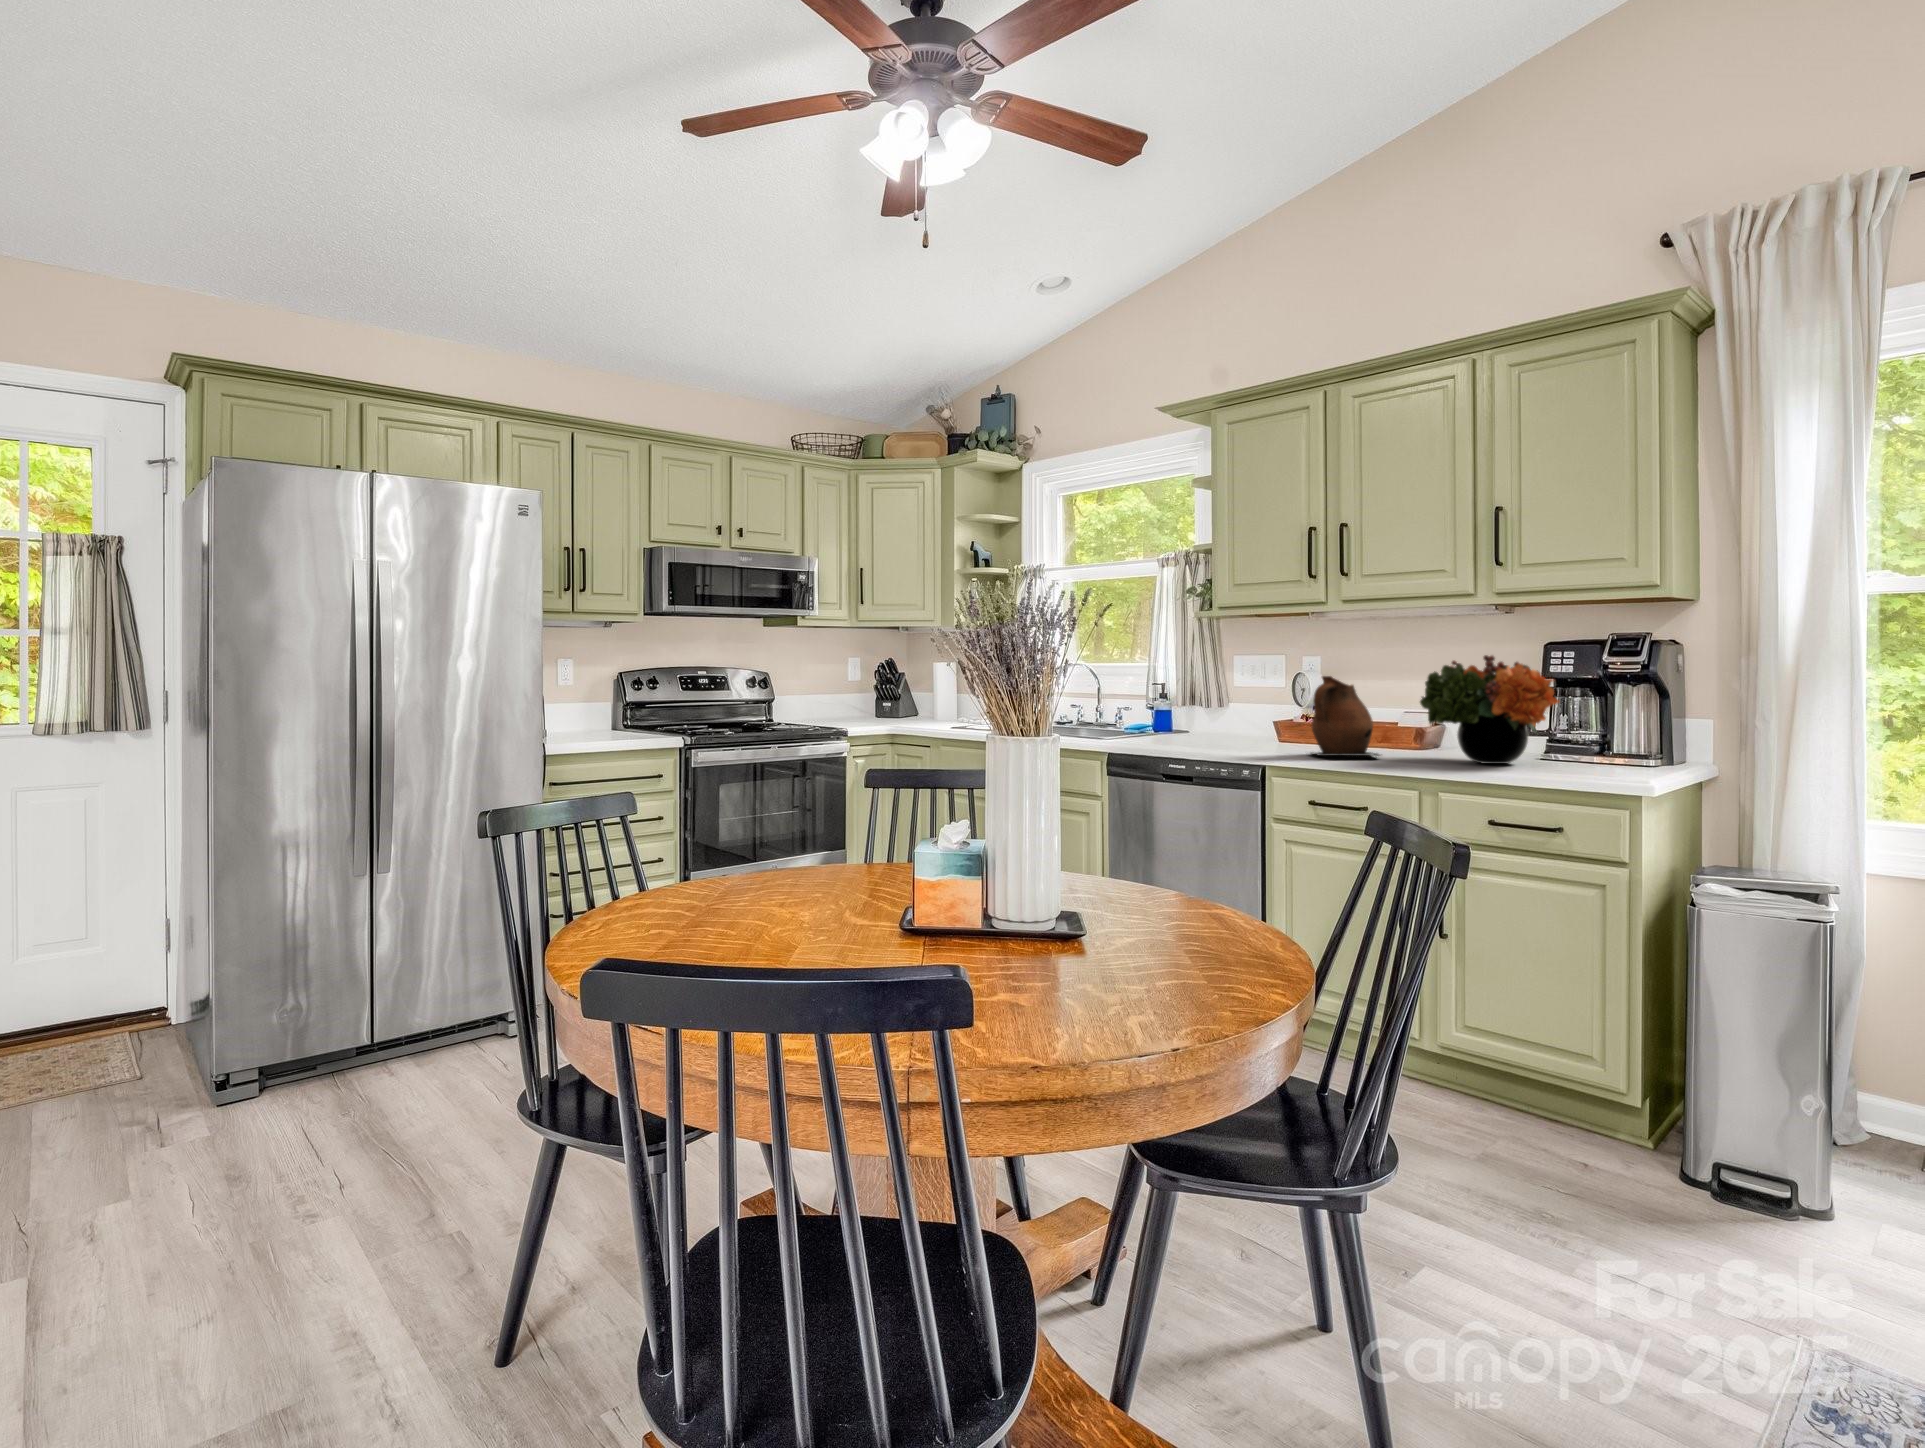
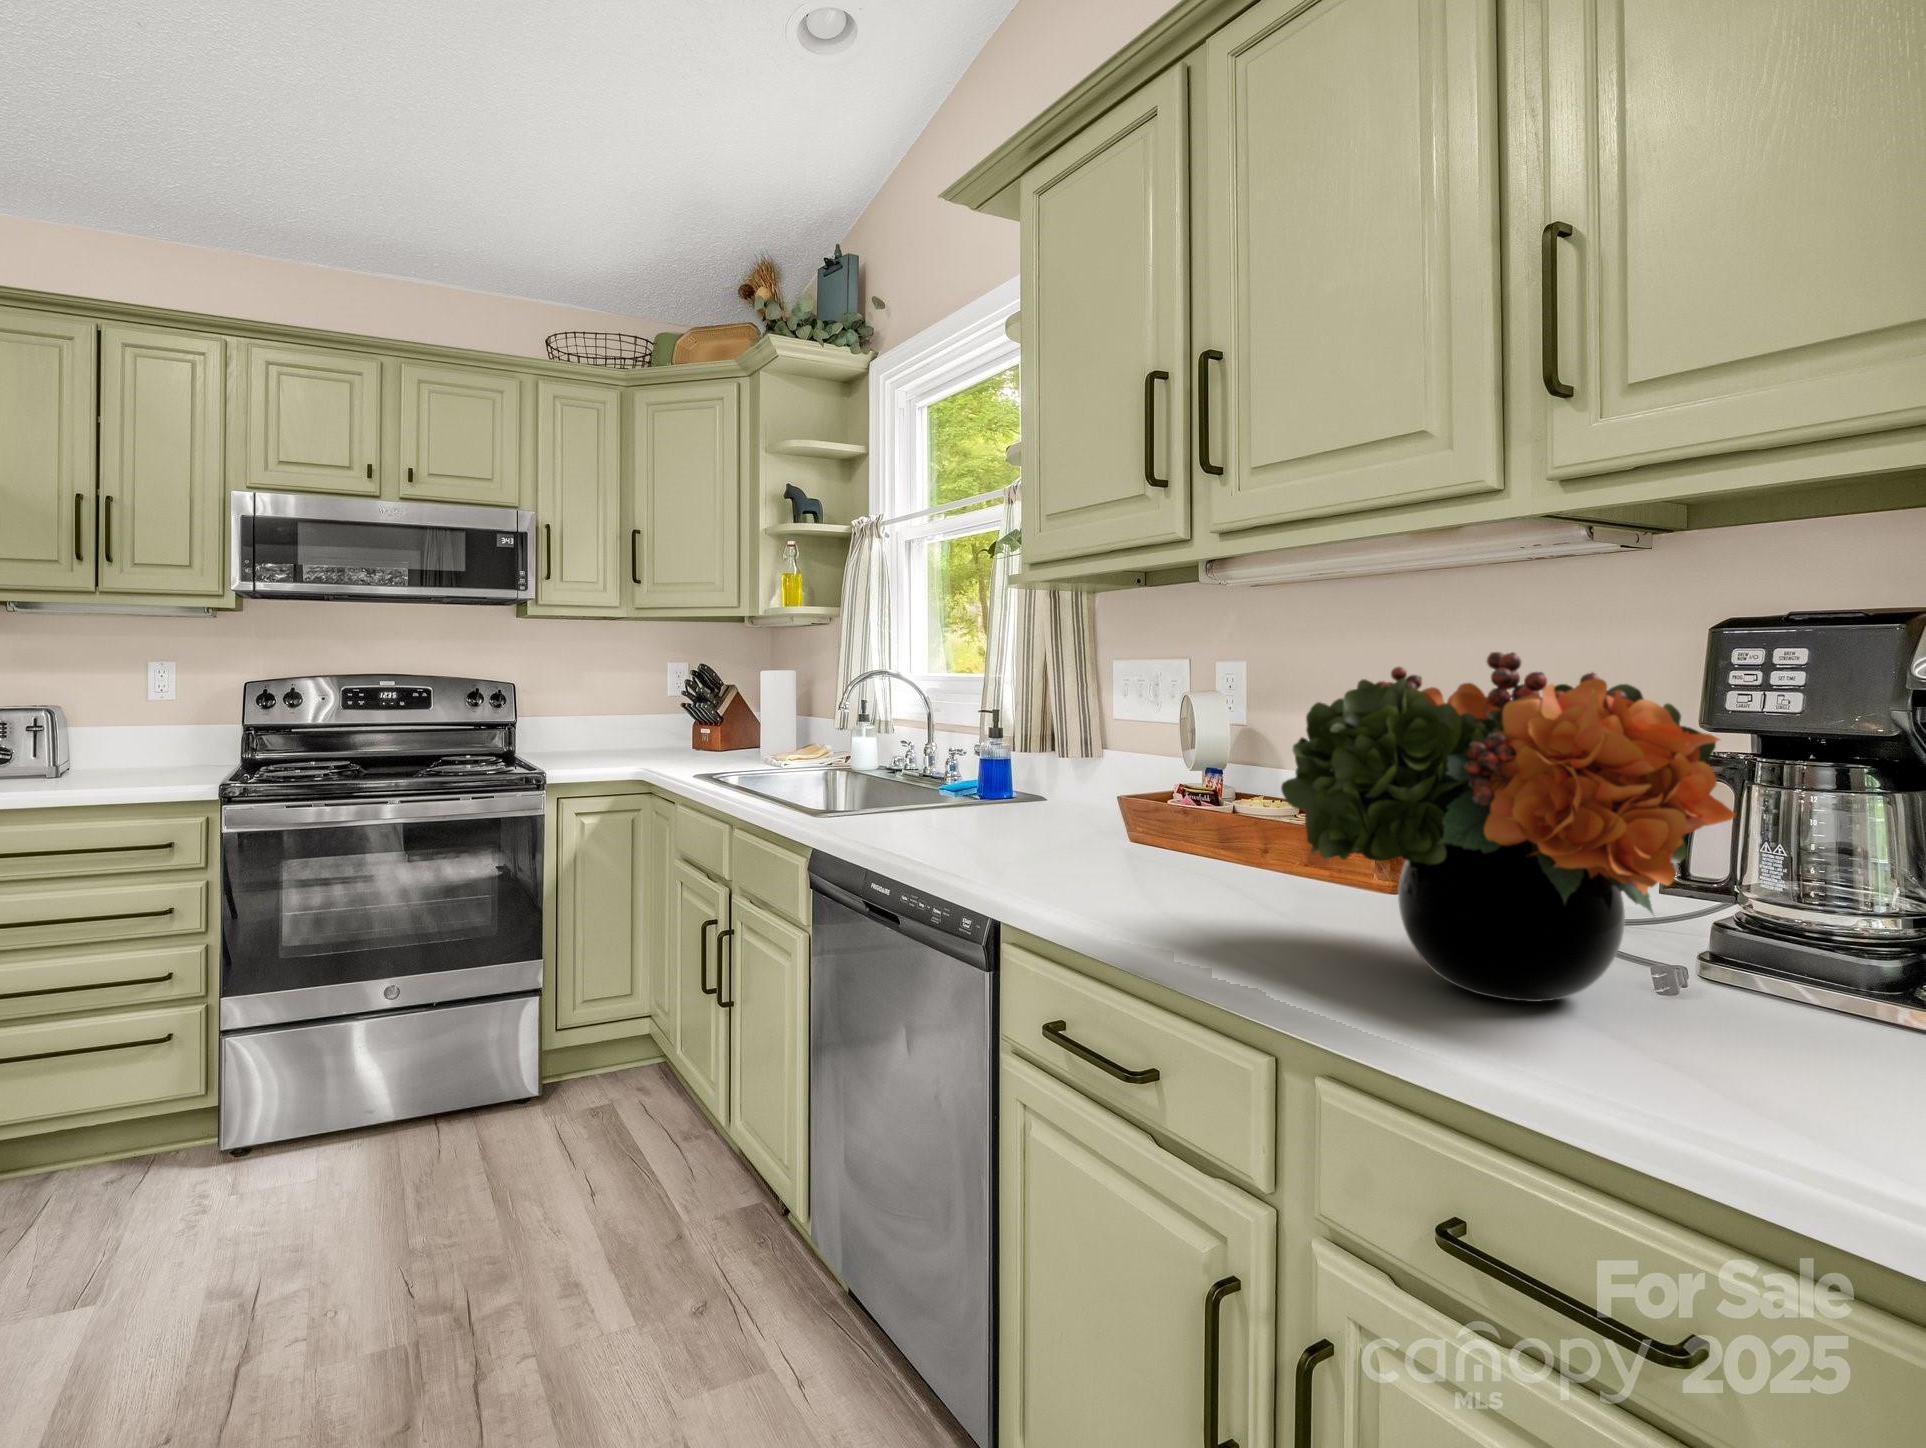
ceramic pitcher: present [1311,676,1379,756] -> none [1046,703,1221,928]

